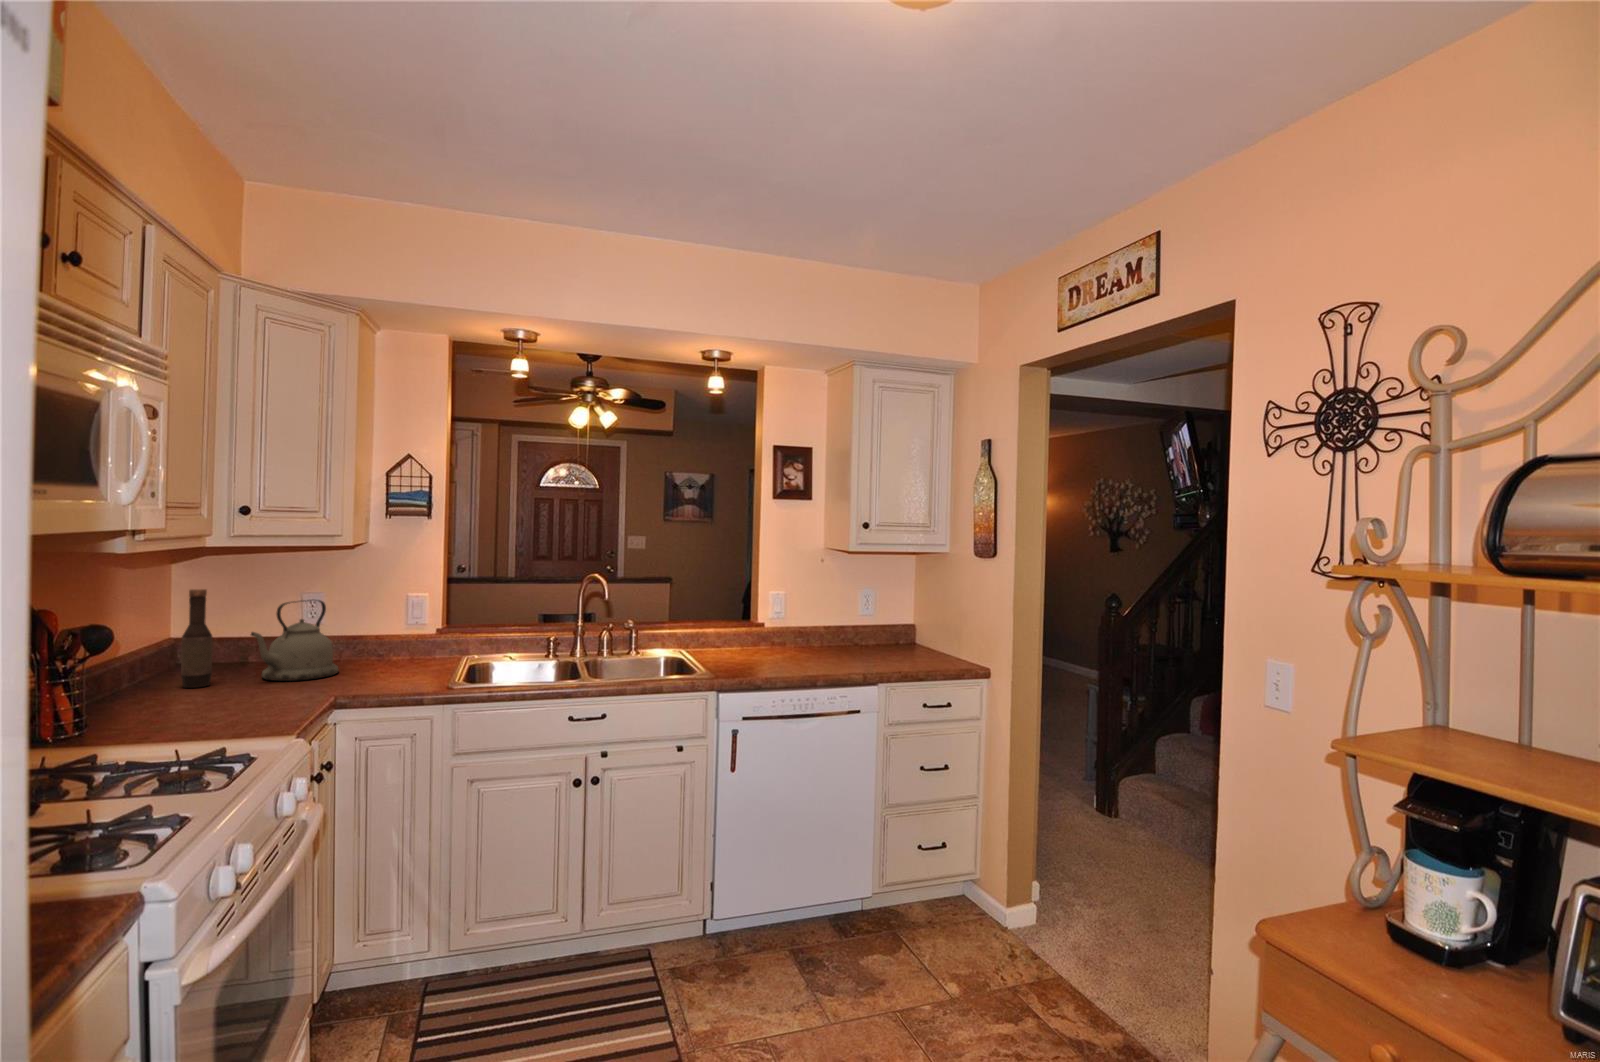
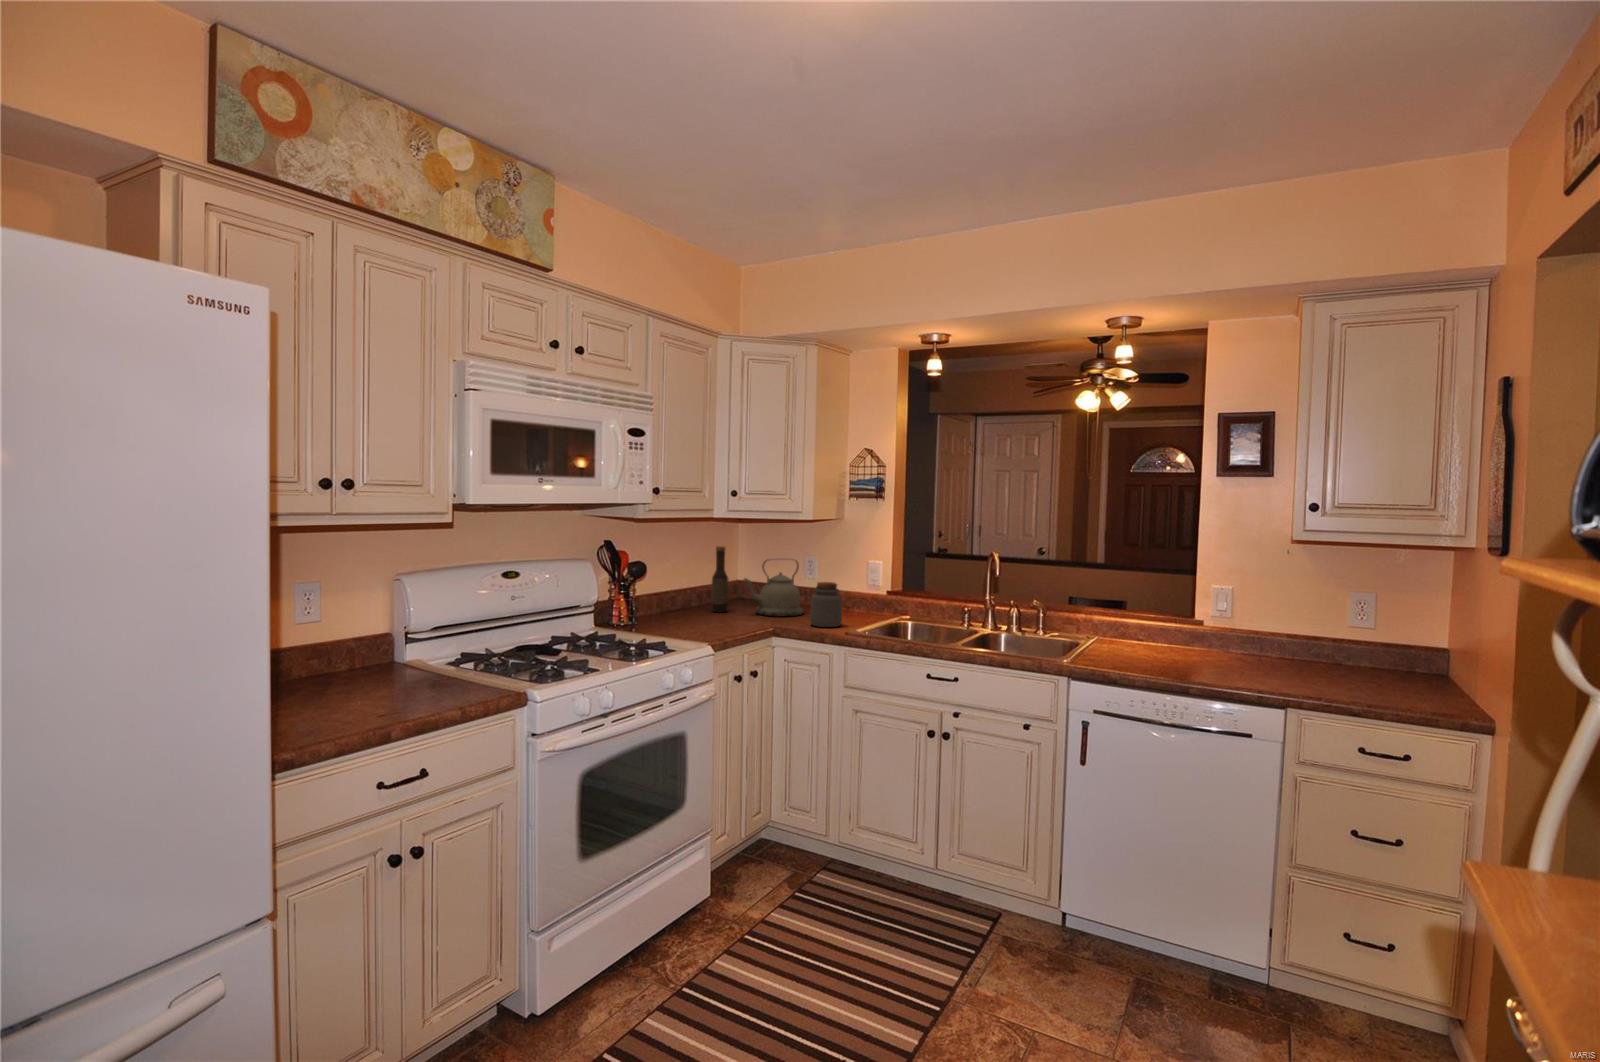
jar: none [380,625,426,683] -> present [810,582,842,627]

